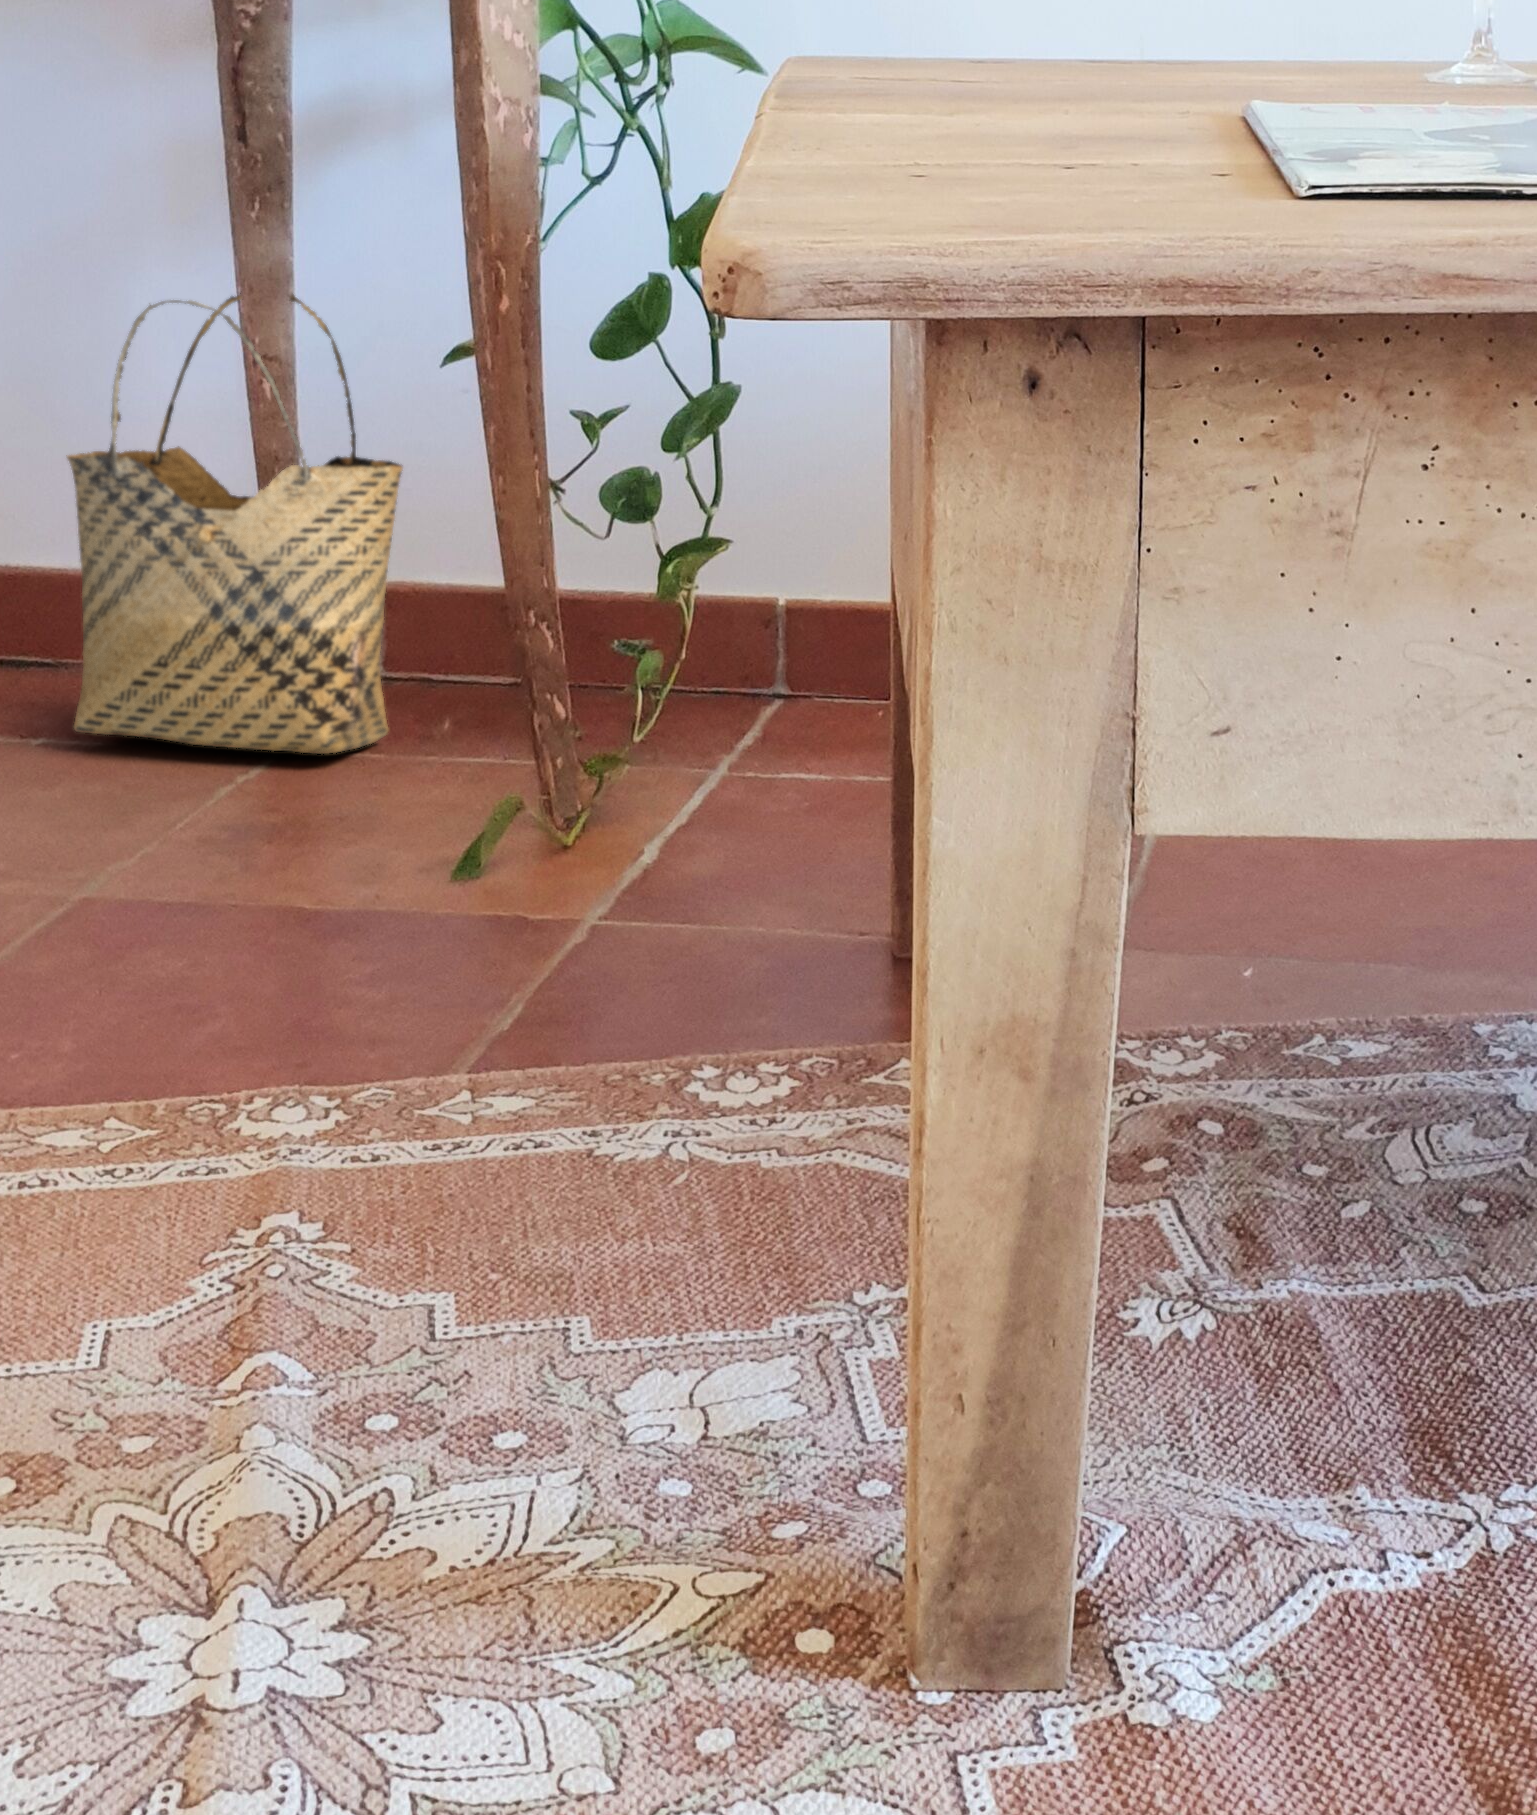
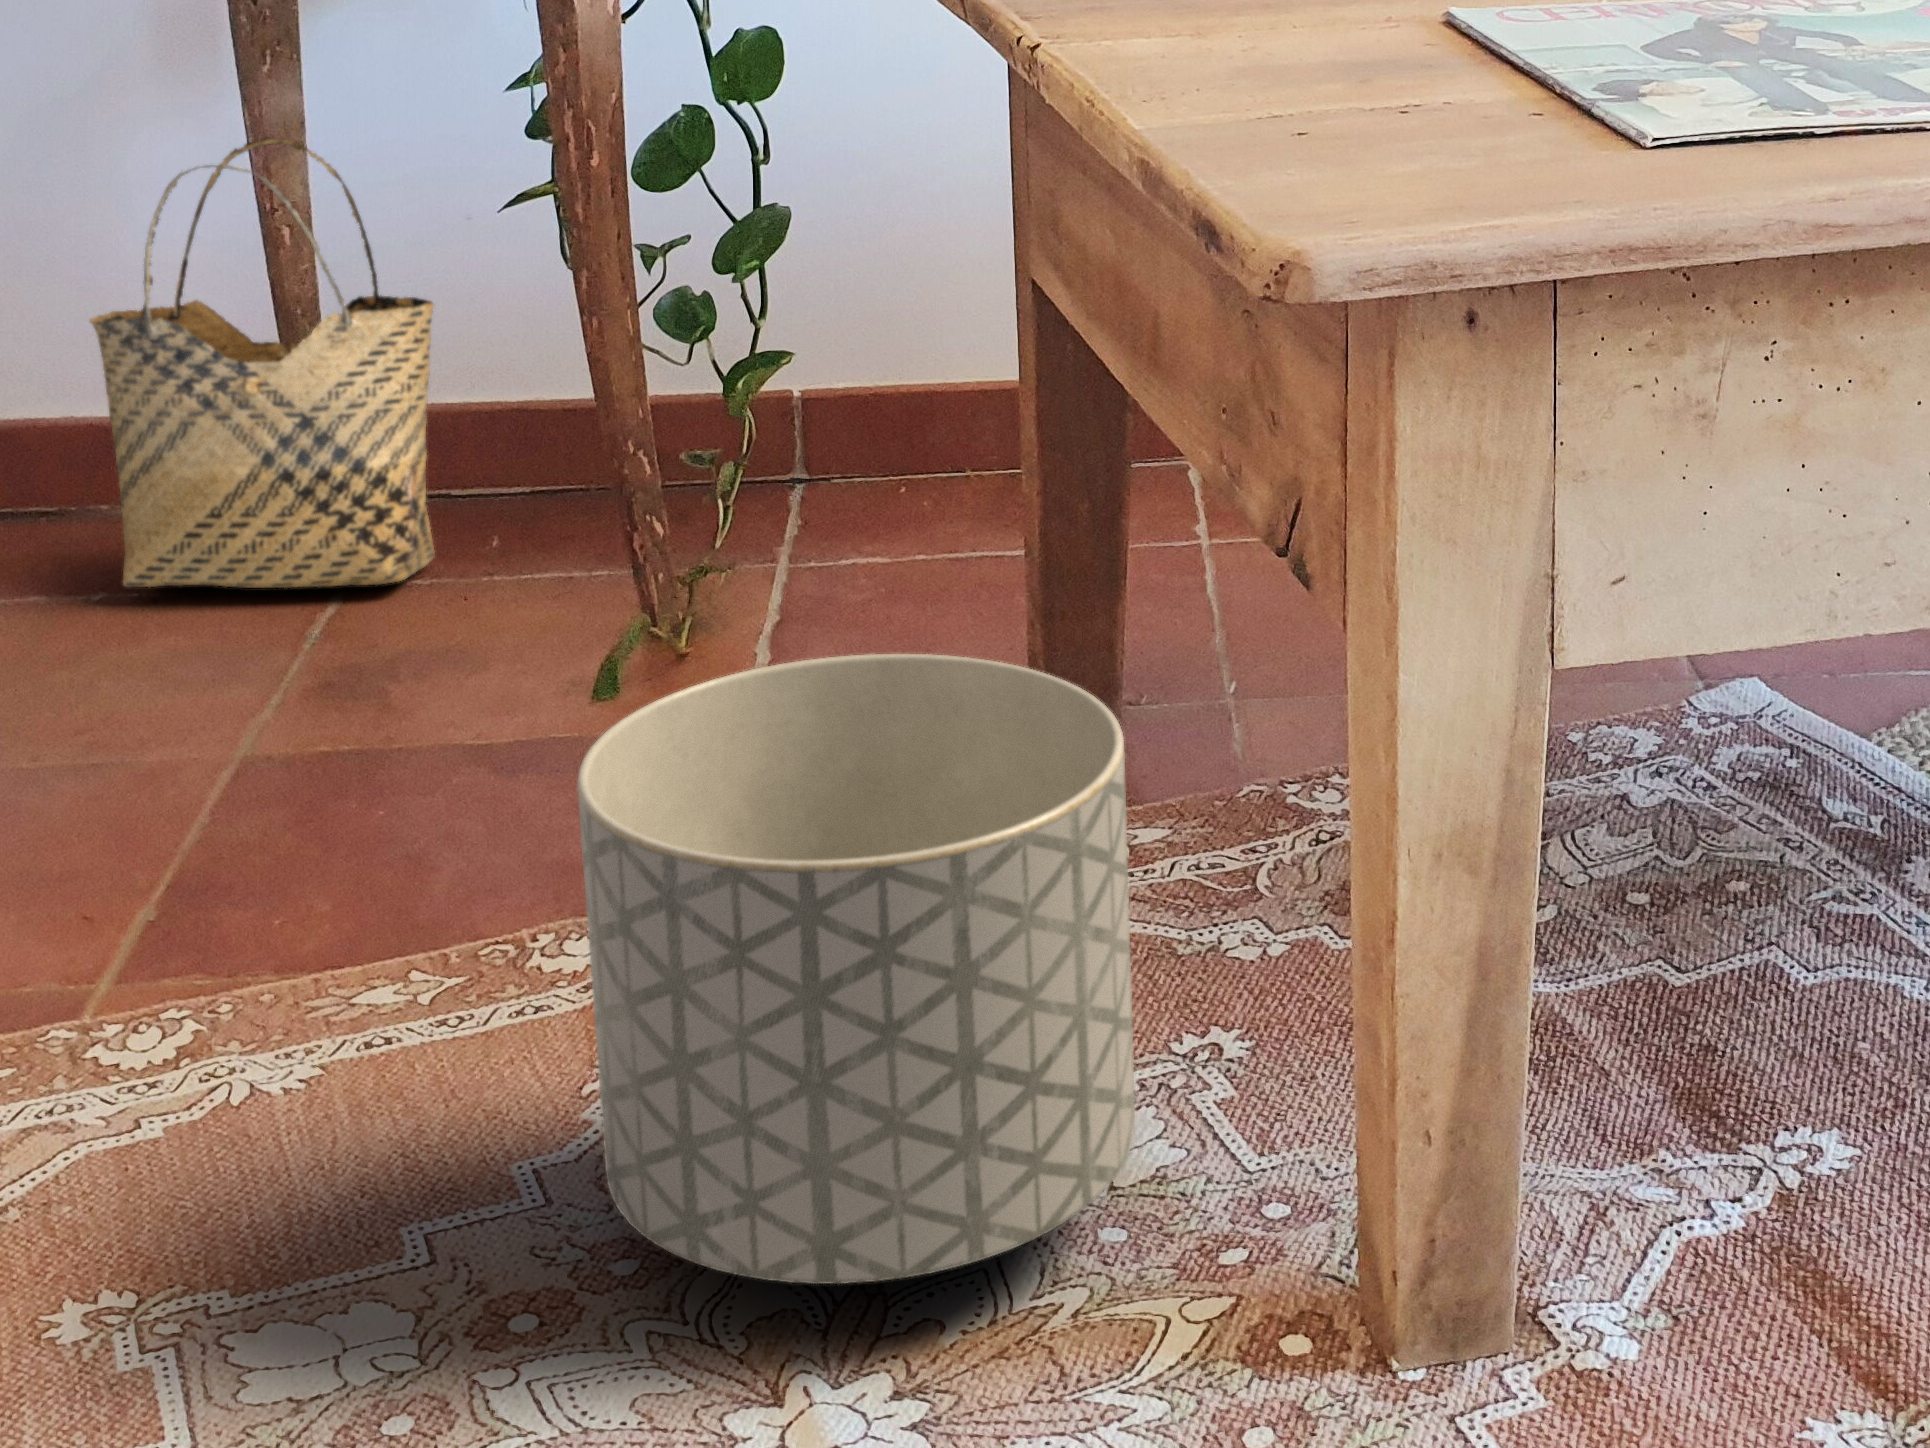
planter: none [106,789,739,1490] -> present [577,654,1135,1284]

